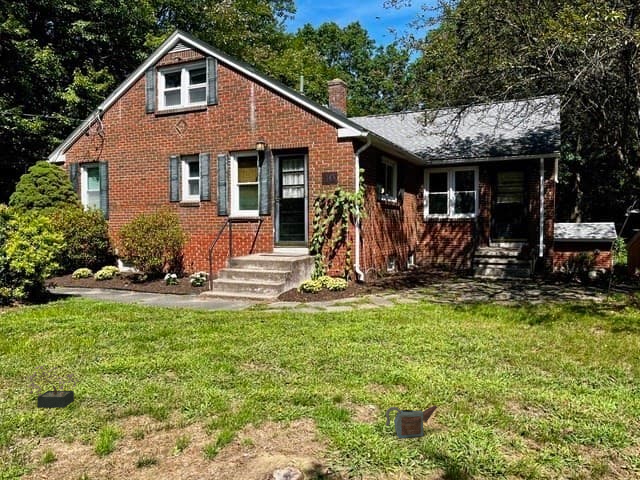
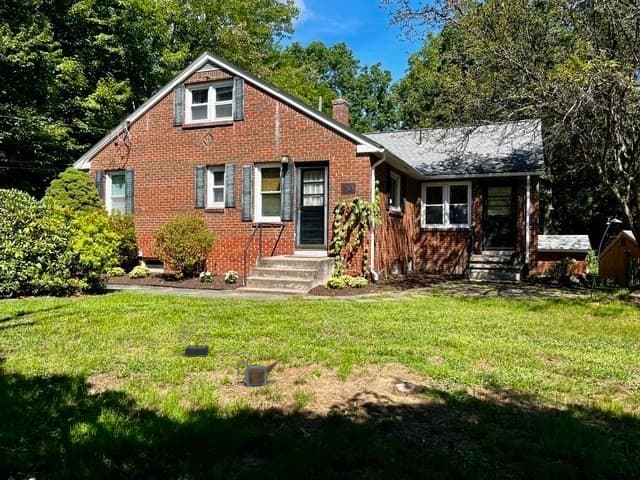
watering can: present [385,406,437,438] -> present [236,362,278,386]

